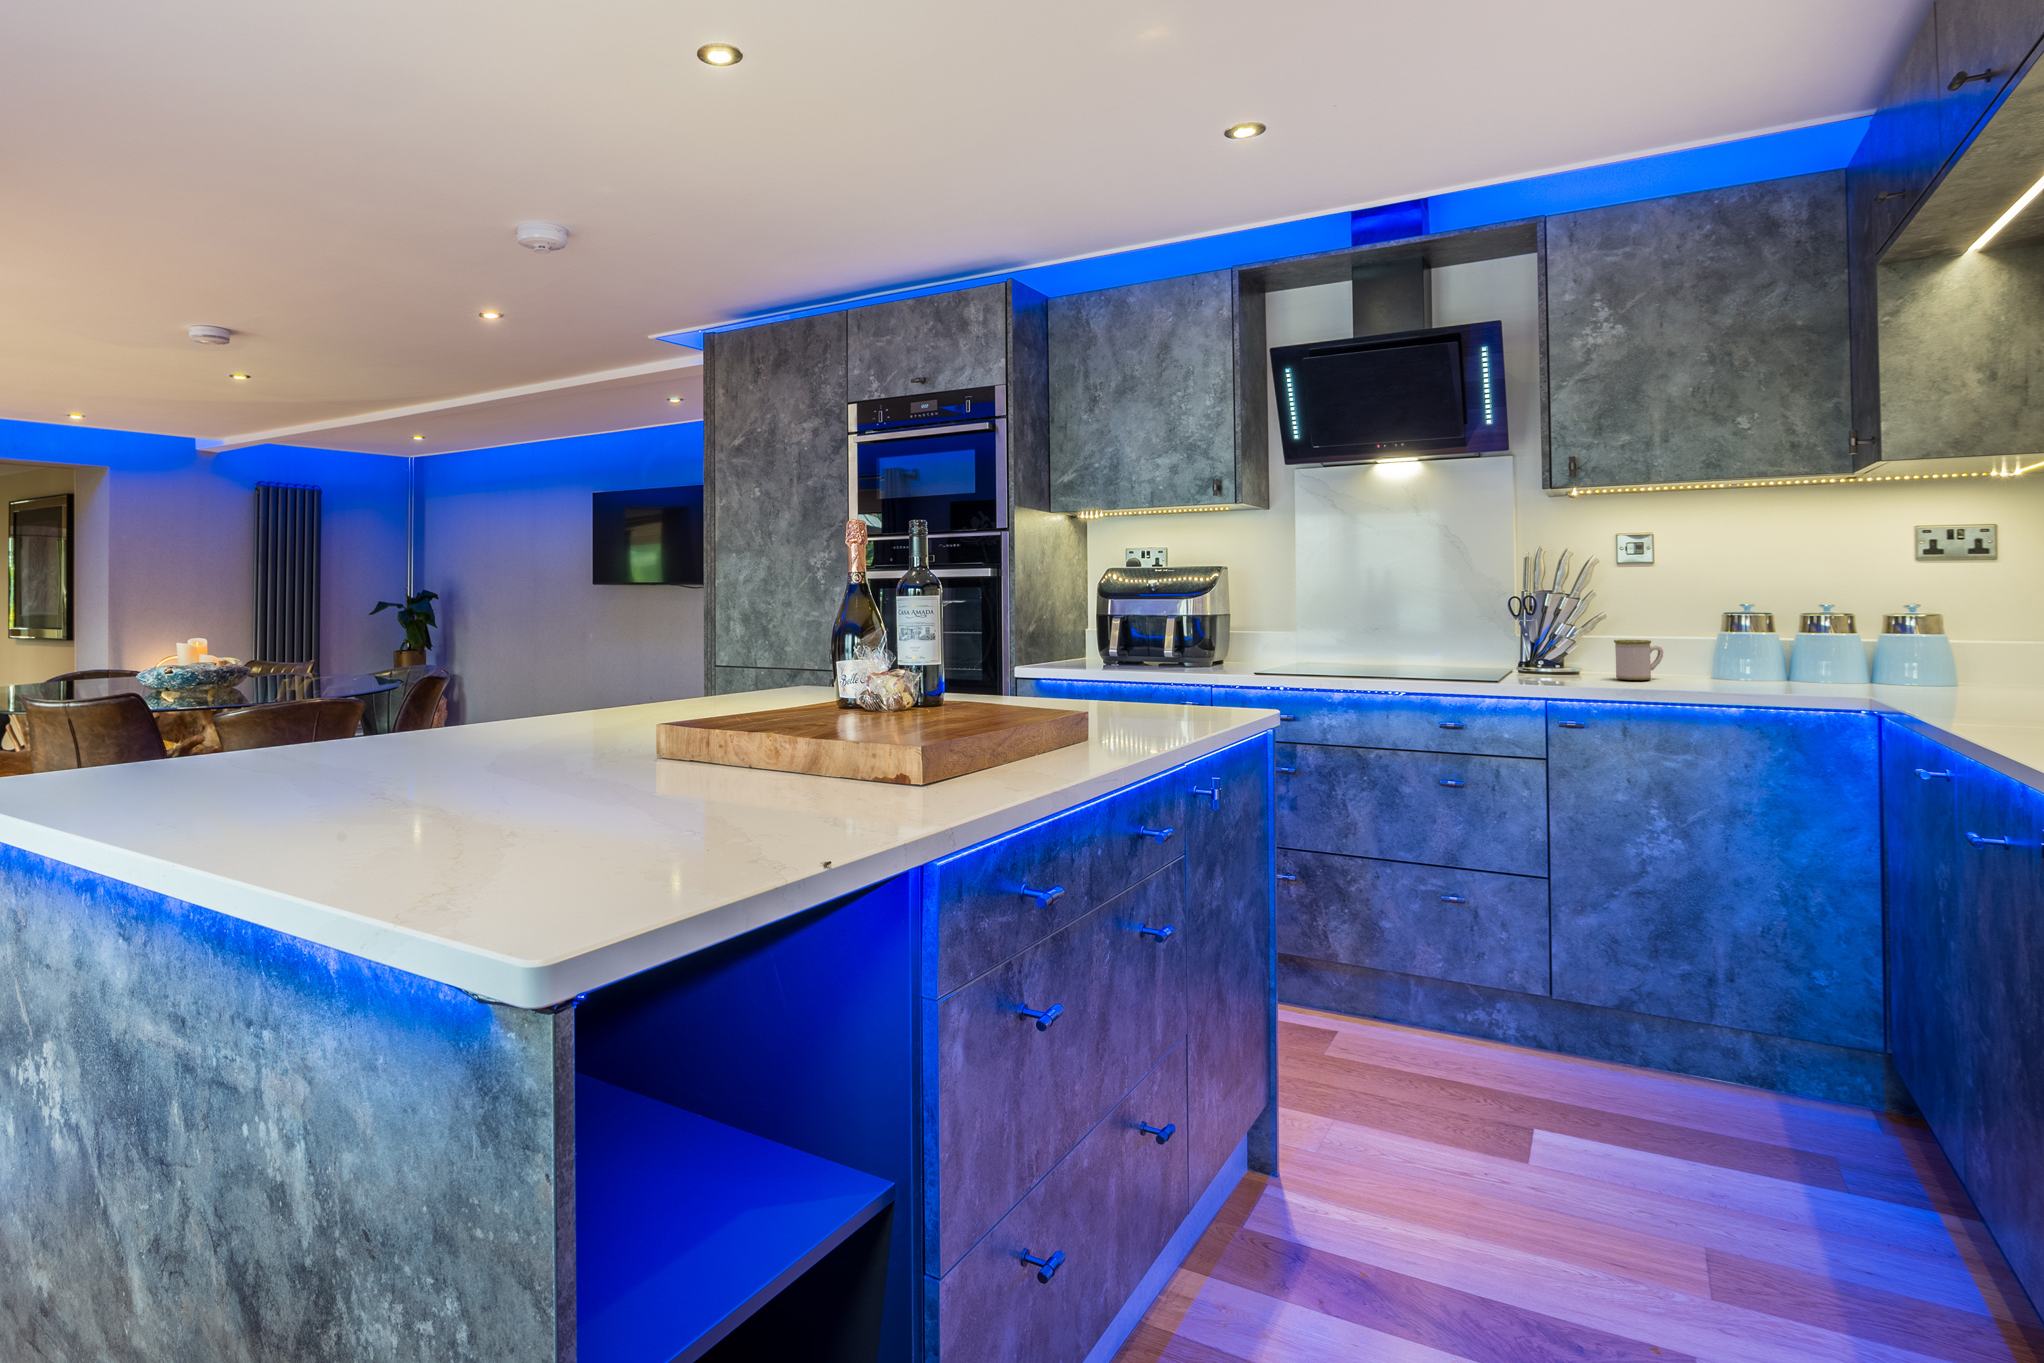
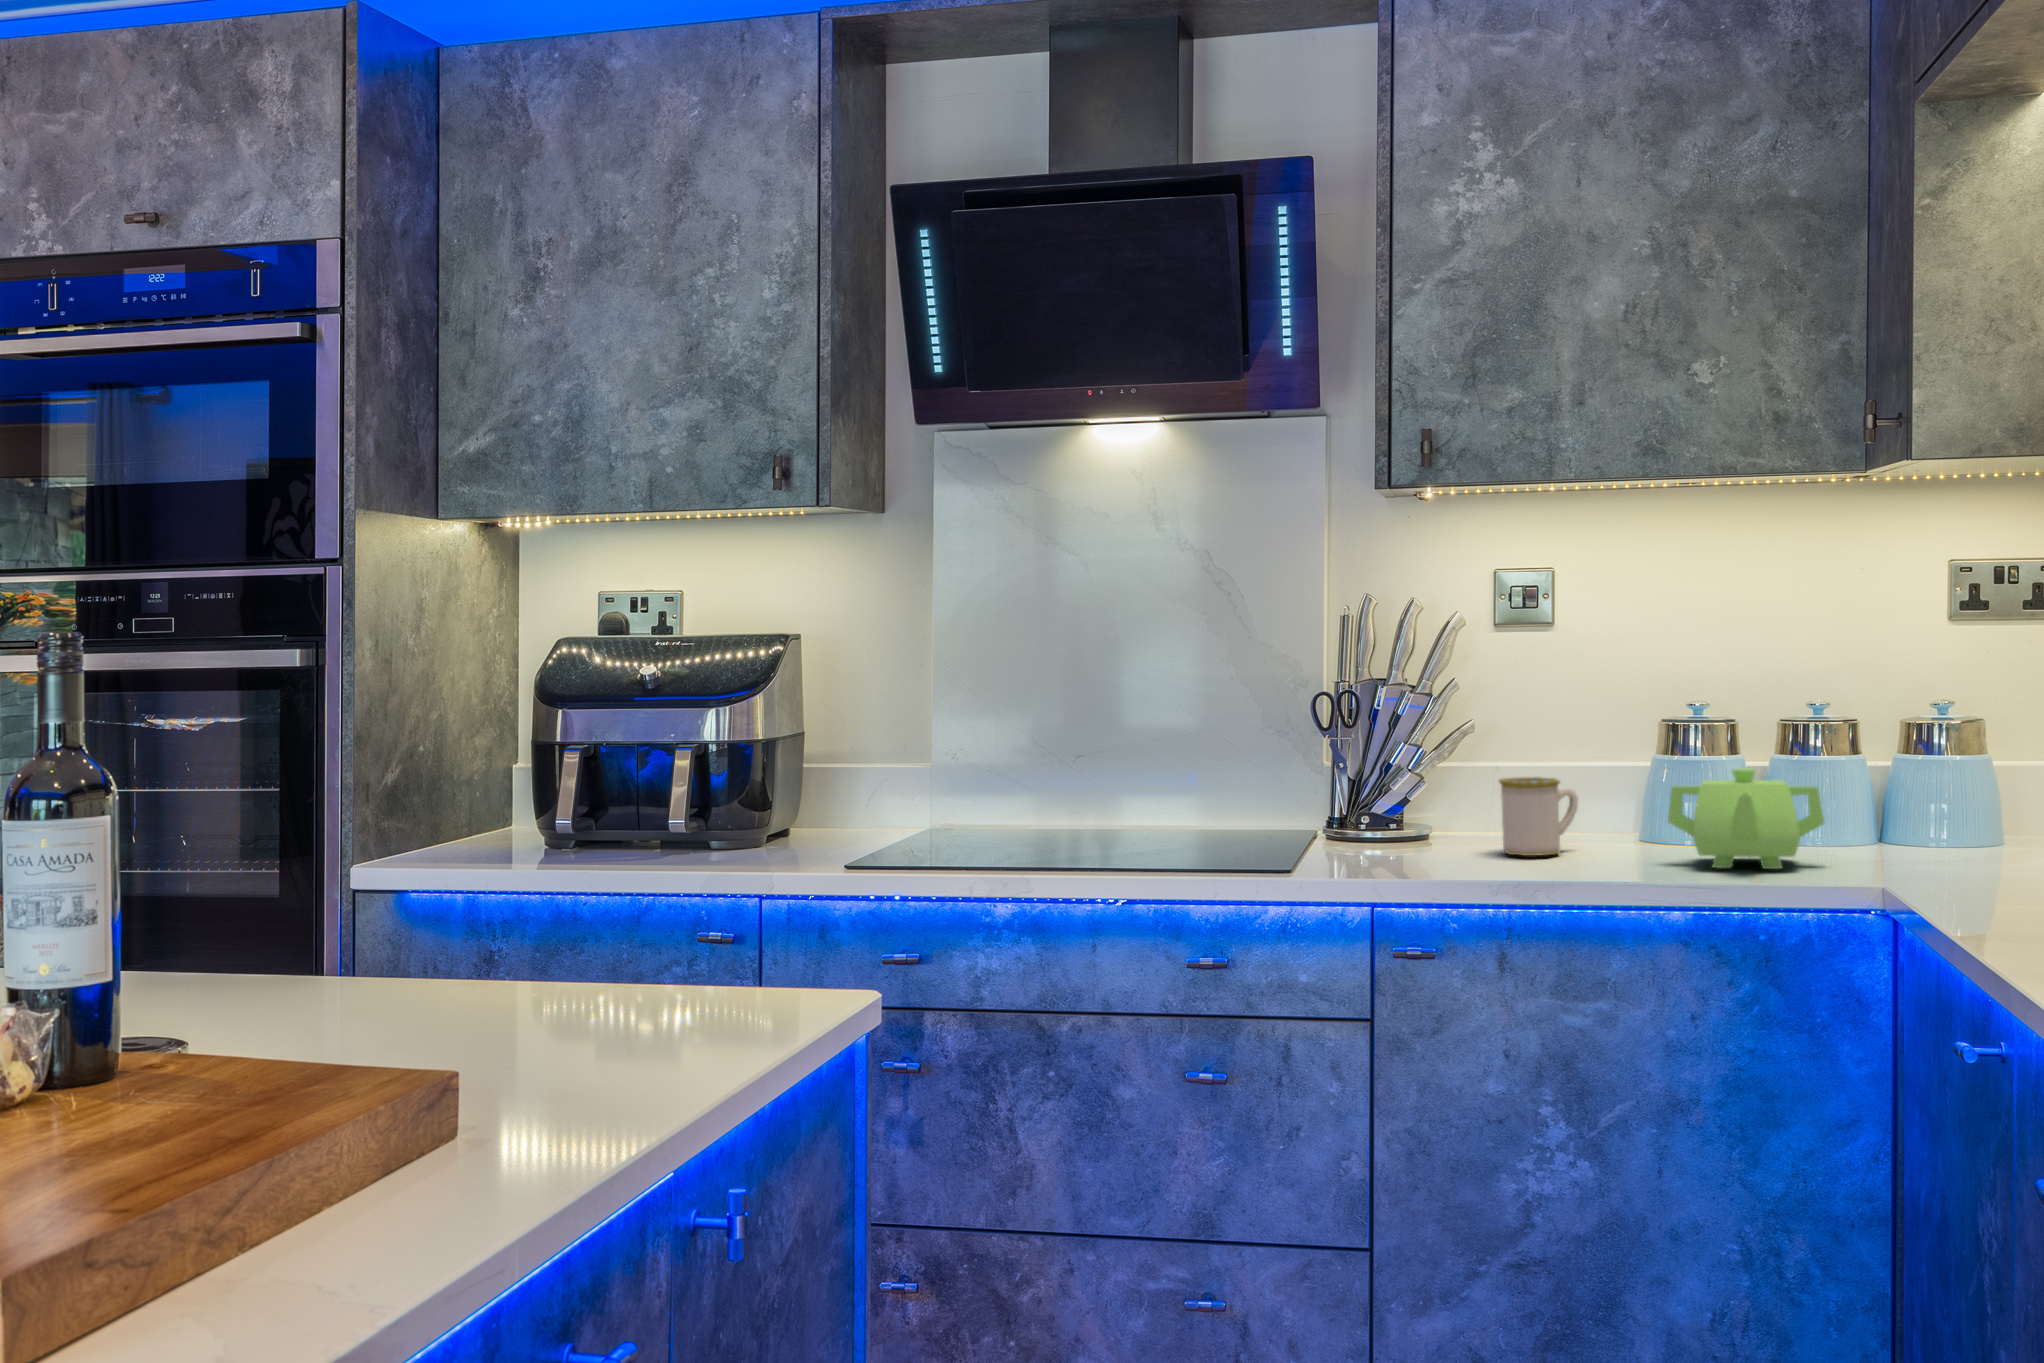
teapot: none [1717,635,1819,689] -> present [1668,768,1824,869]

